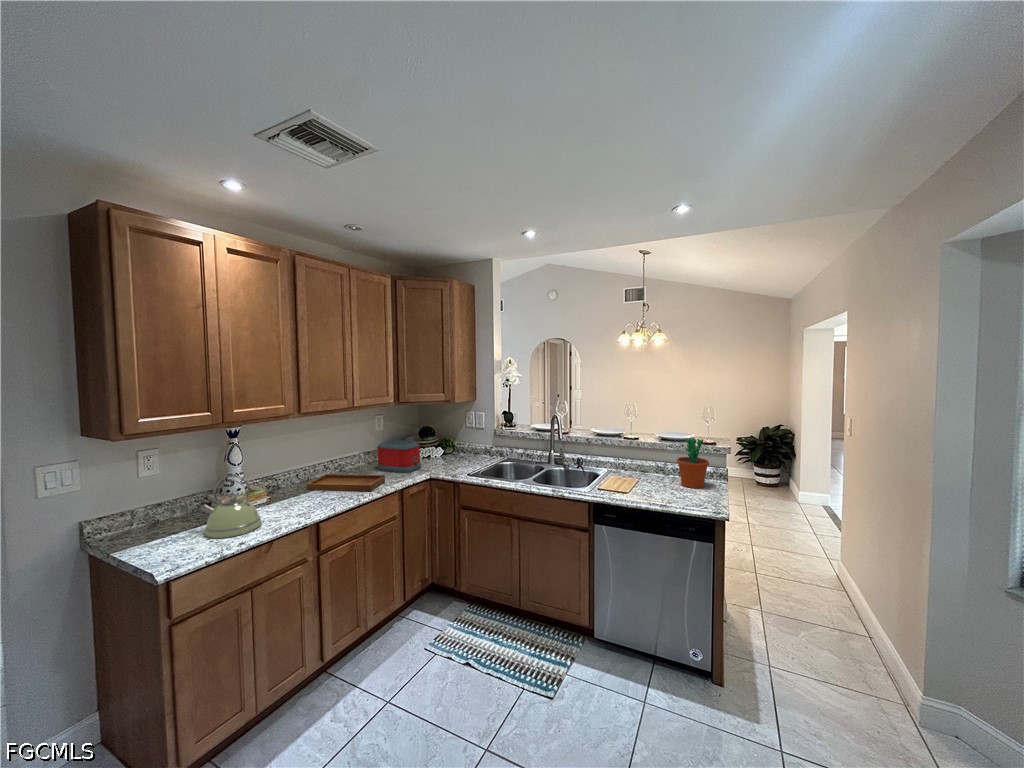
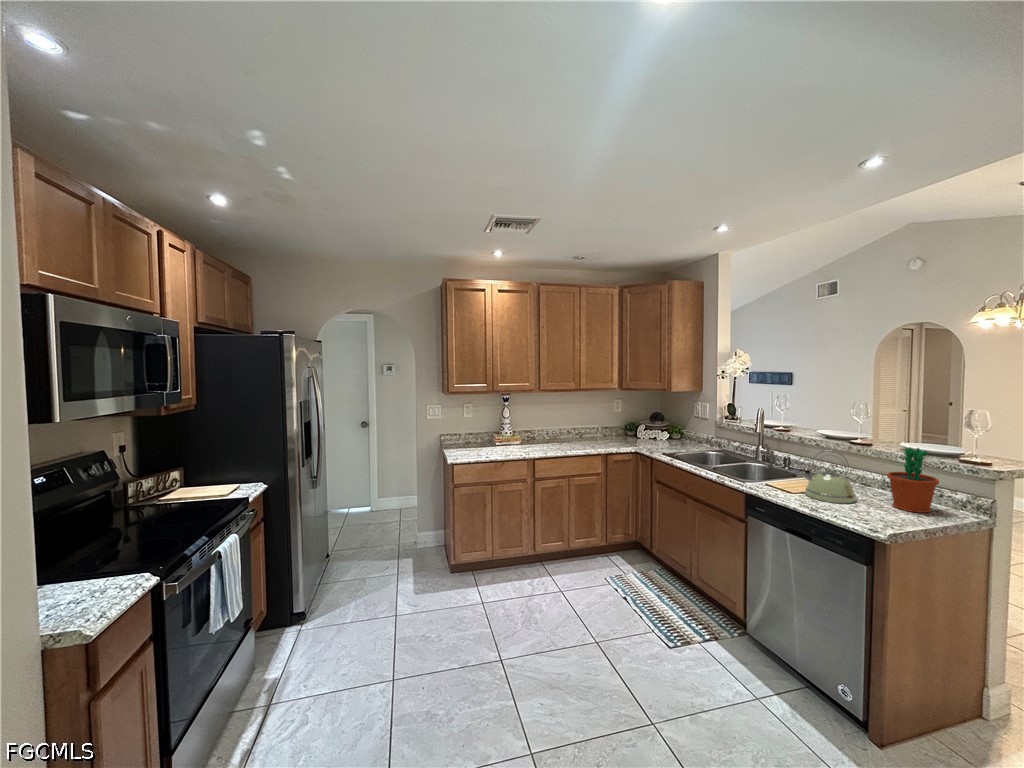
toaster: present [377,440,421,473] -> none [602,419,634,446]
tray: present [307,462,385,491] -> none [545,430,595,451]
kettle: present [199,475,262,539] -> present [799,450,857,504]

